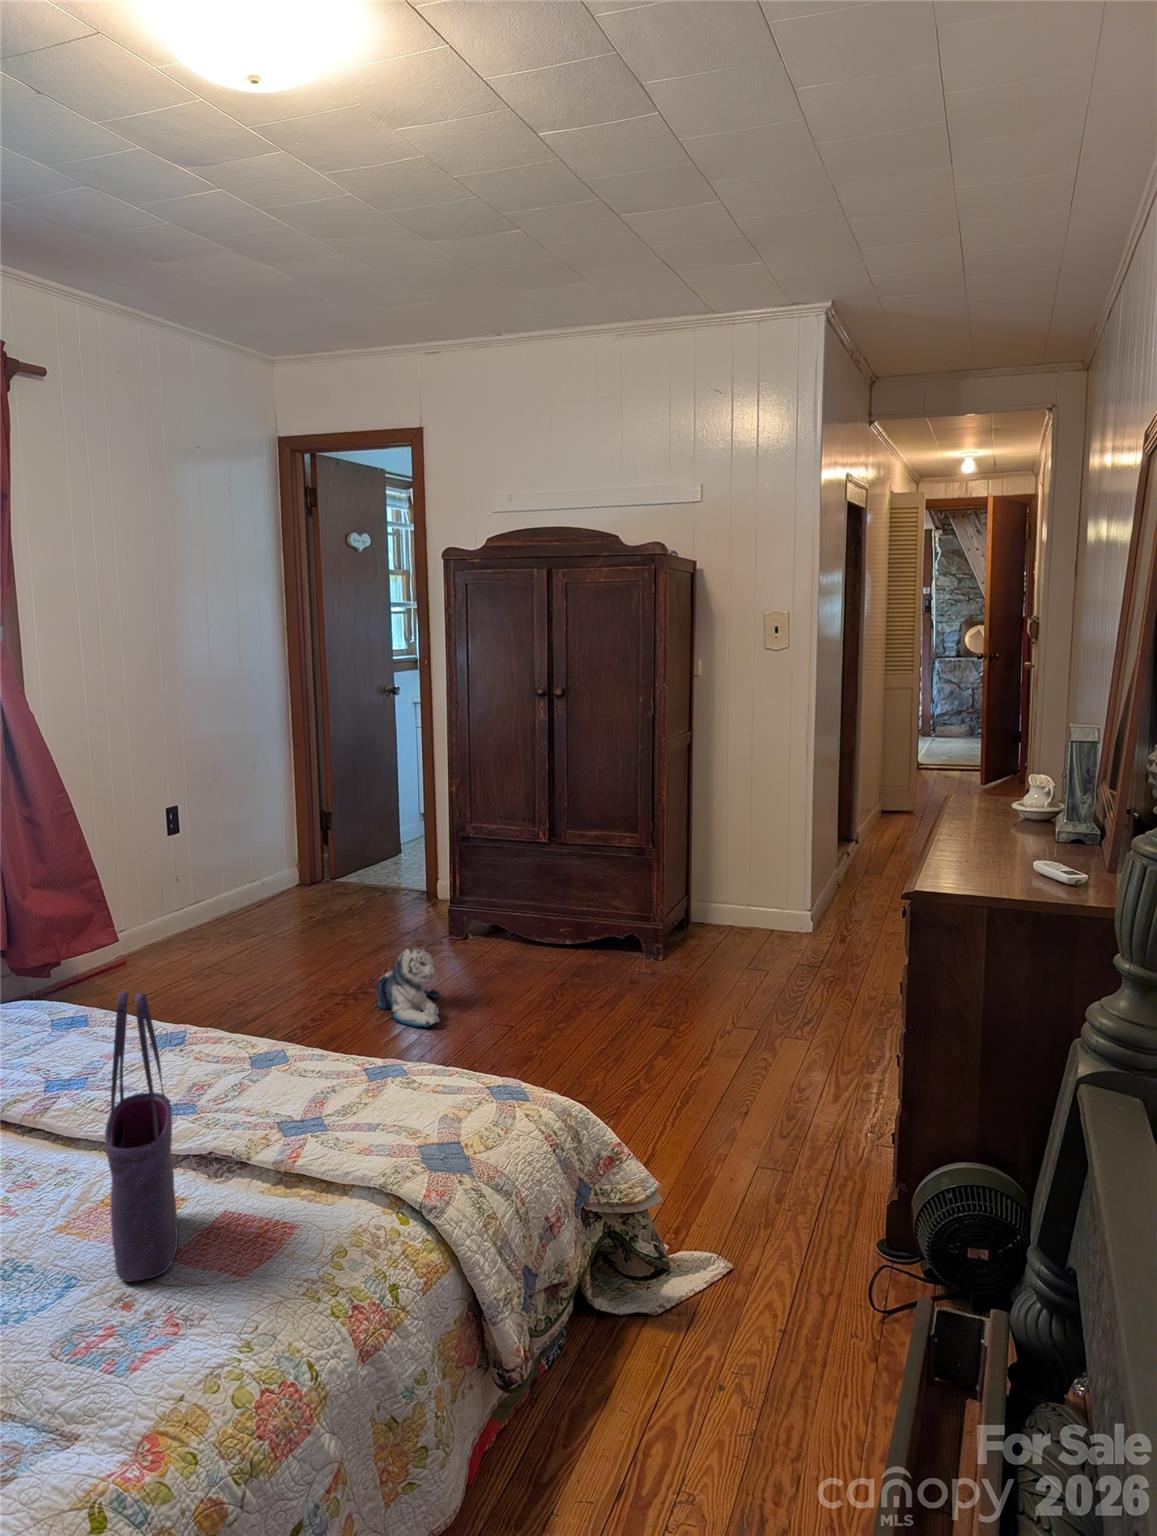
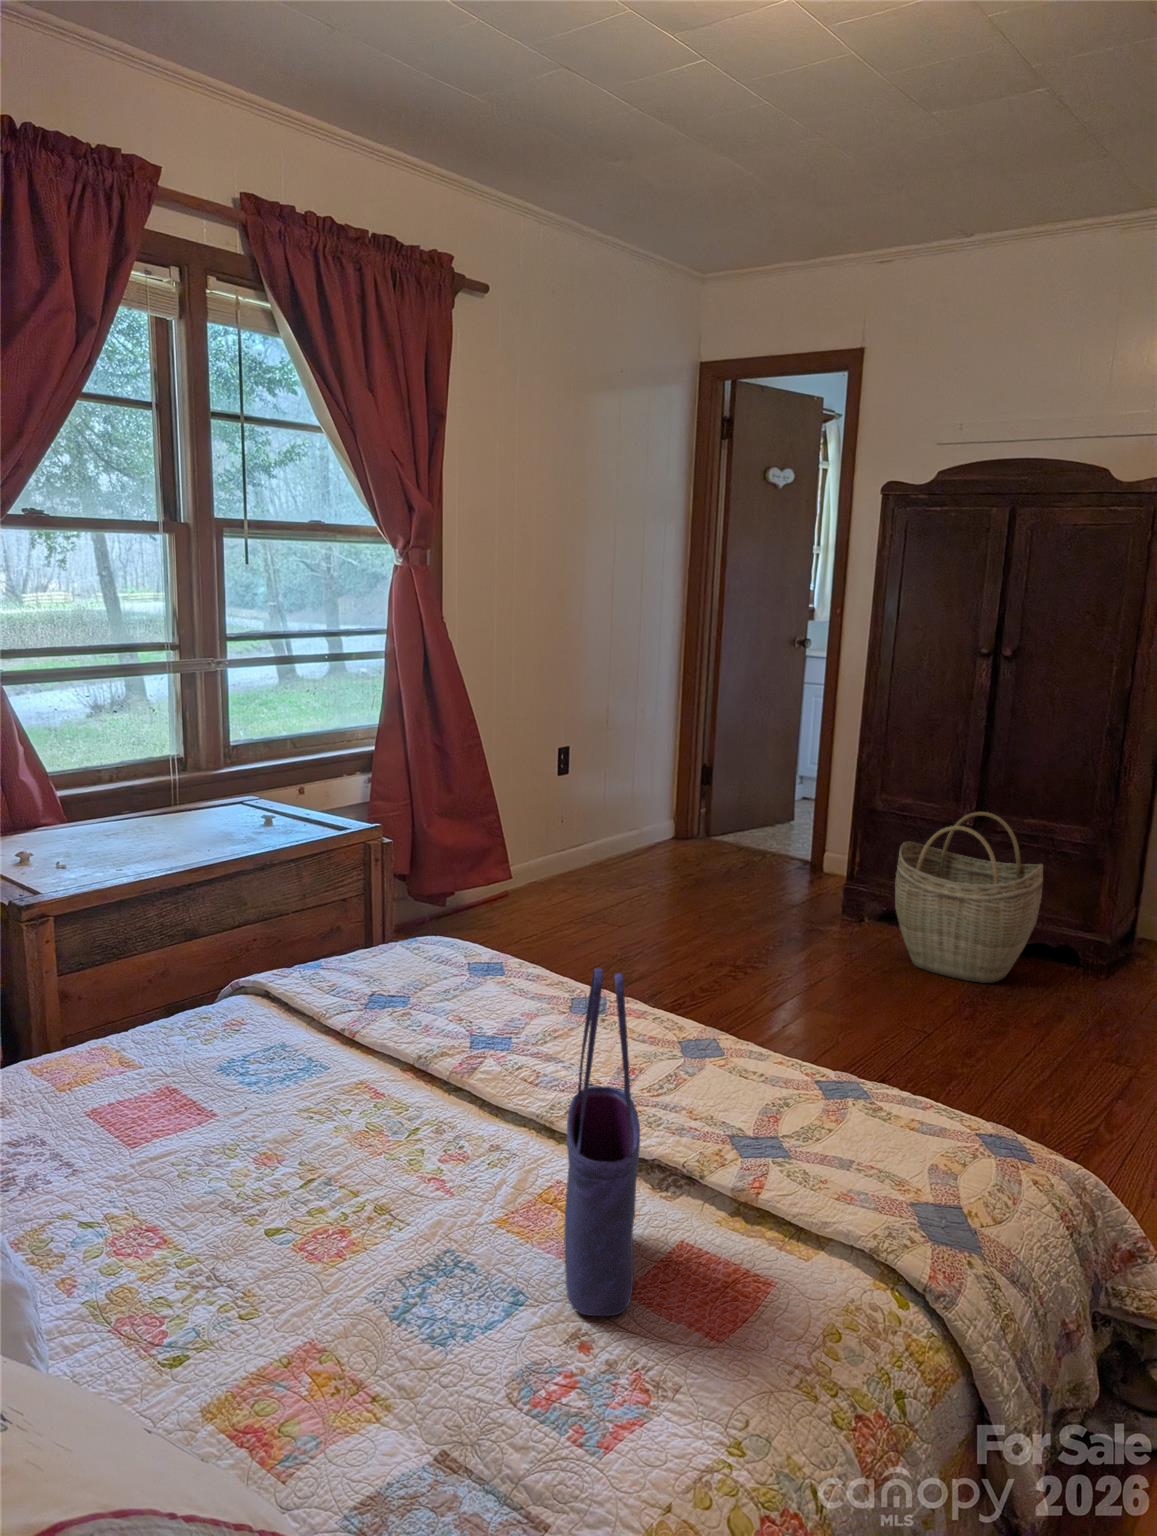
woven basket: none [487,833,605,979] -> present [895,812,1043,983]
plush toy: present [376,948,439,1028] -> none [765,926,839,1018]

